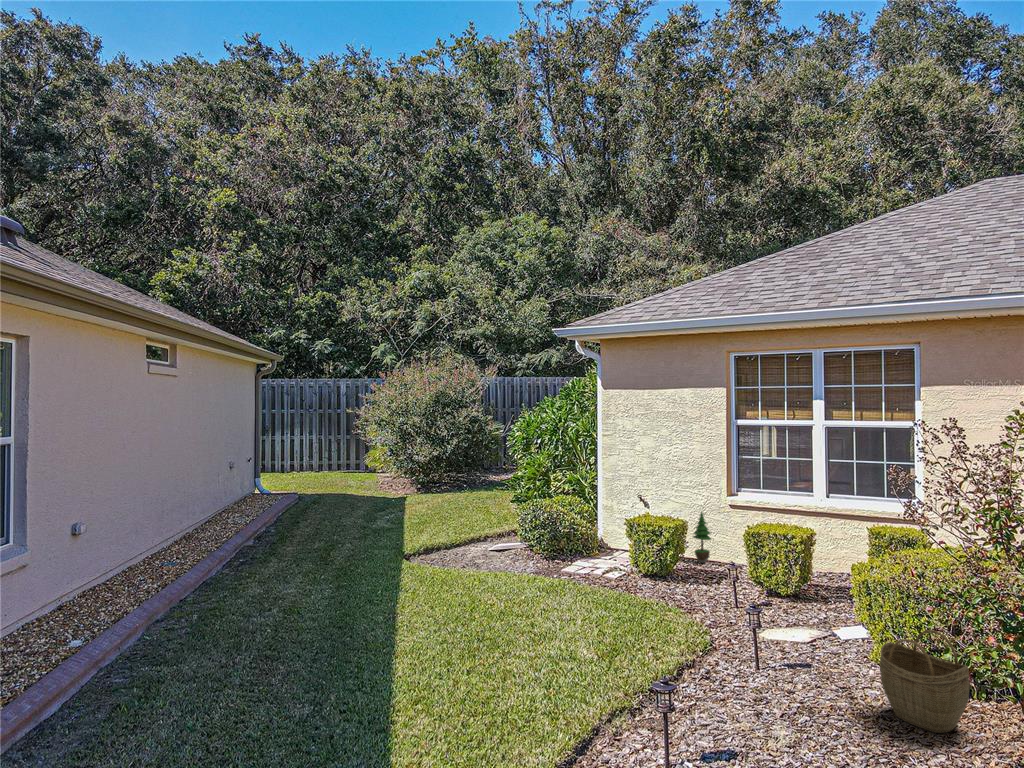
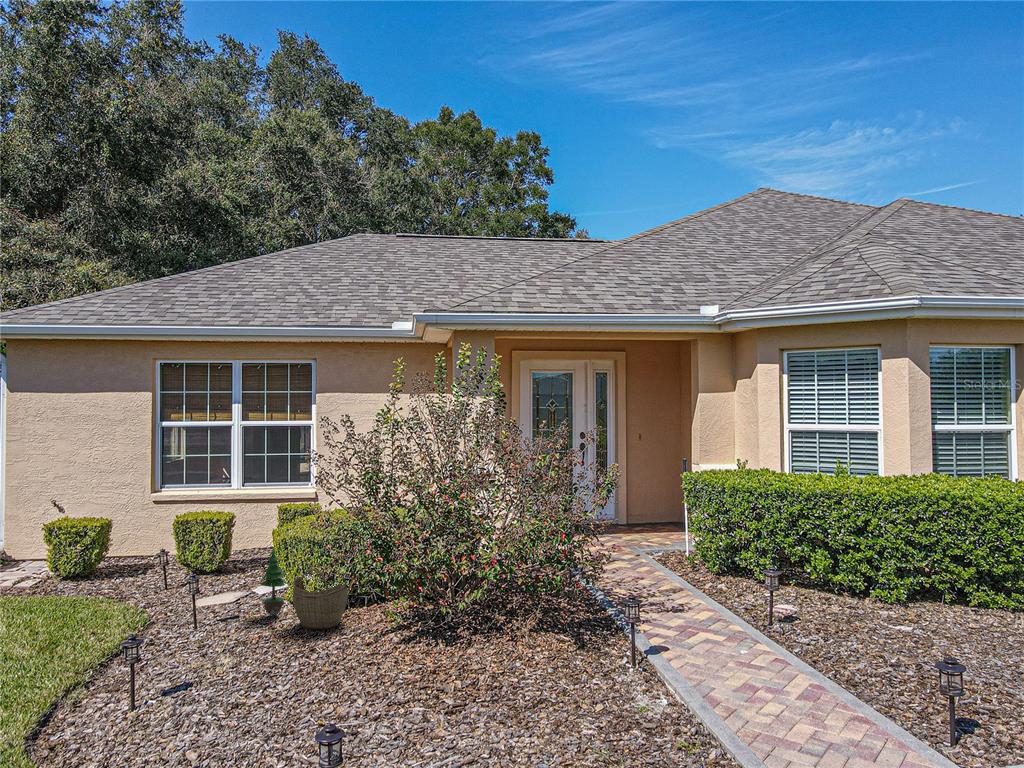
potted tree: present [693,512,711,563] -> present [261,548,286,616]

